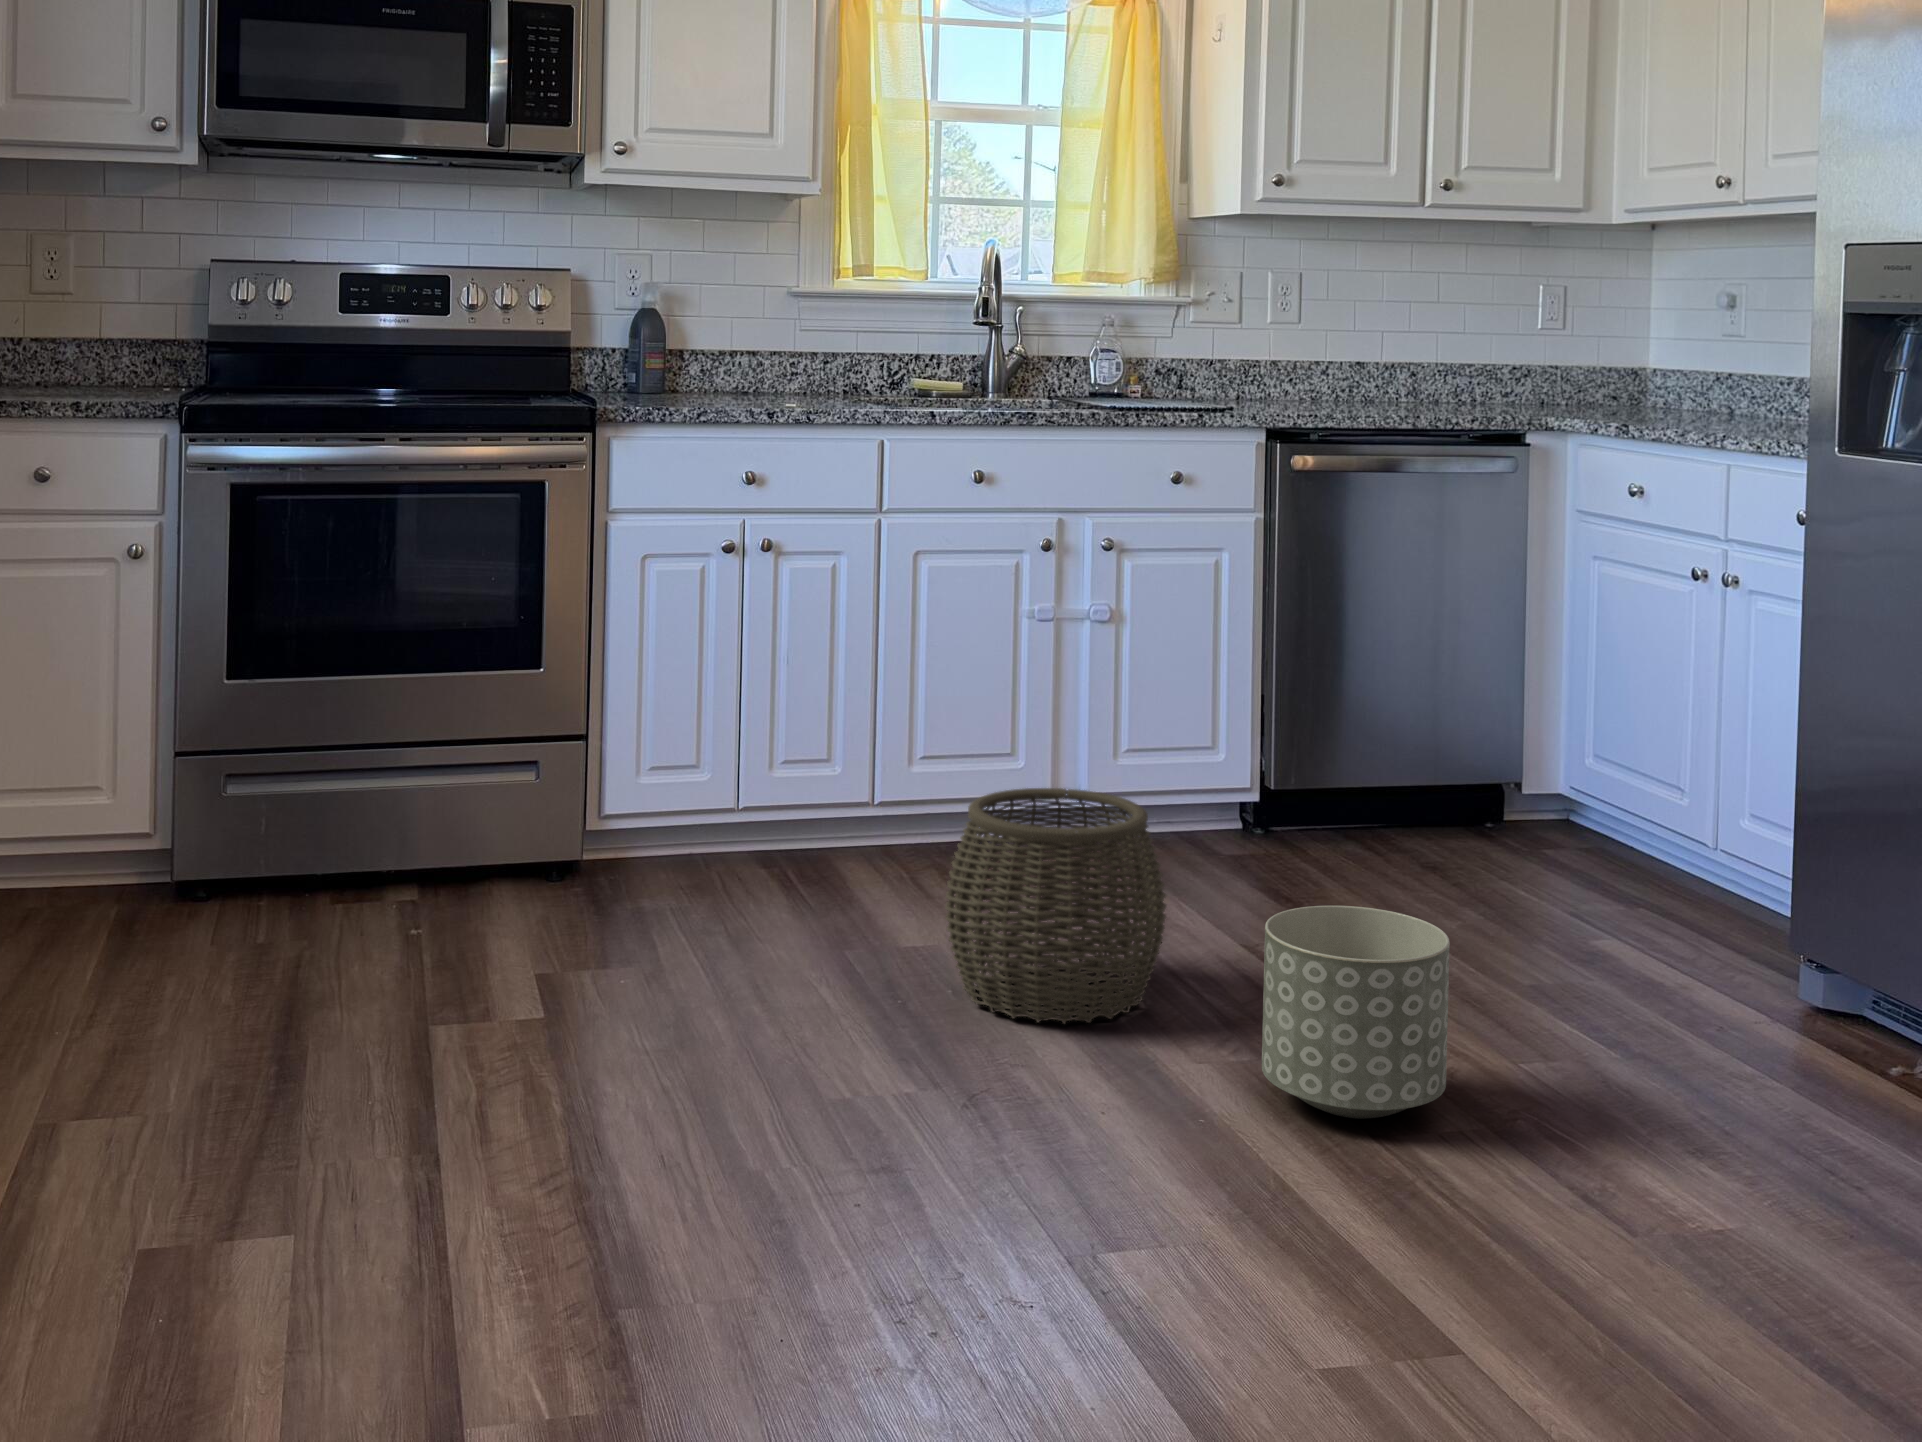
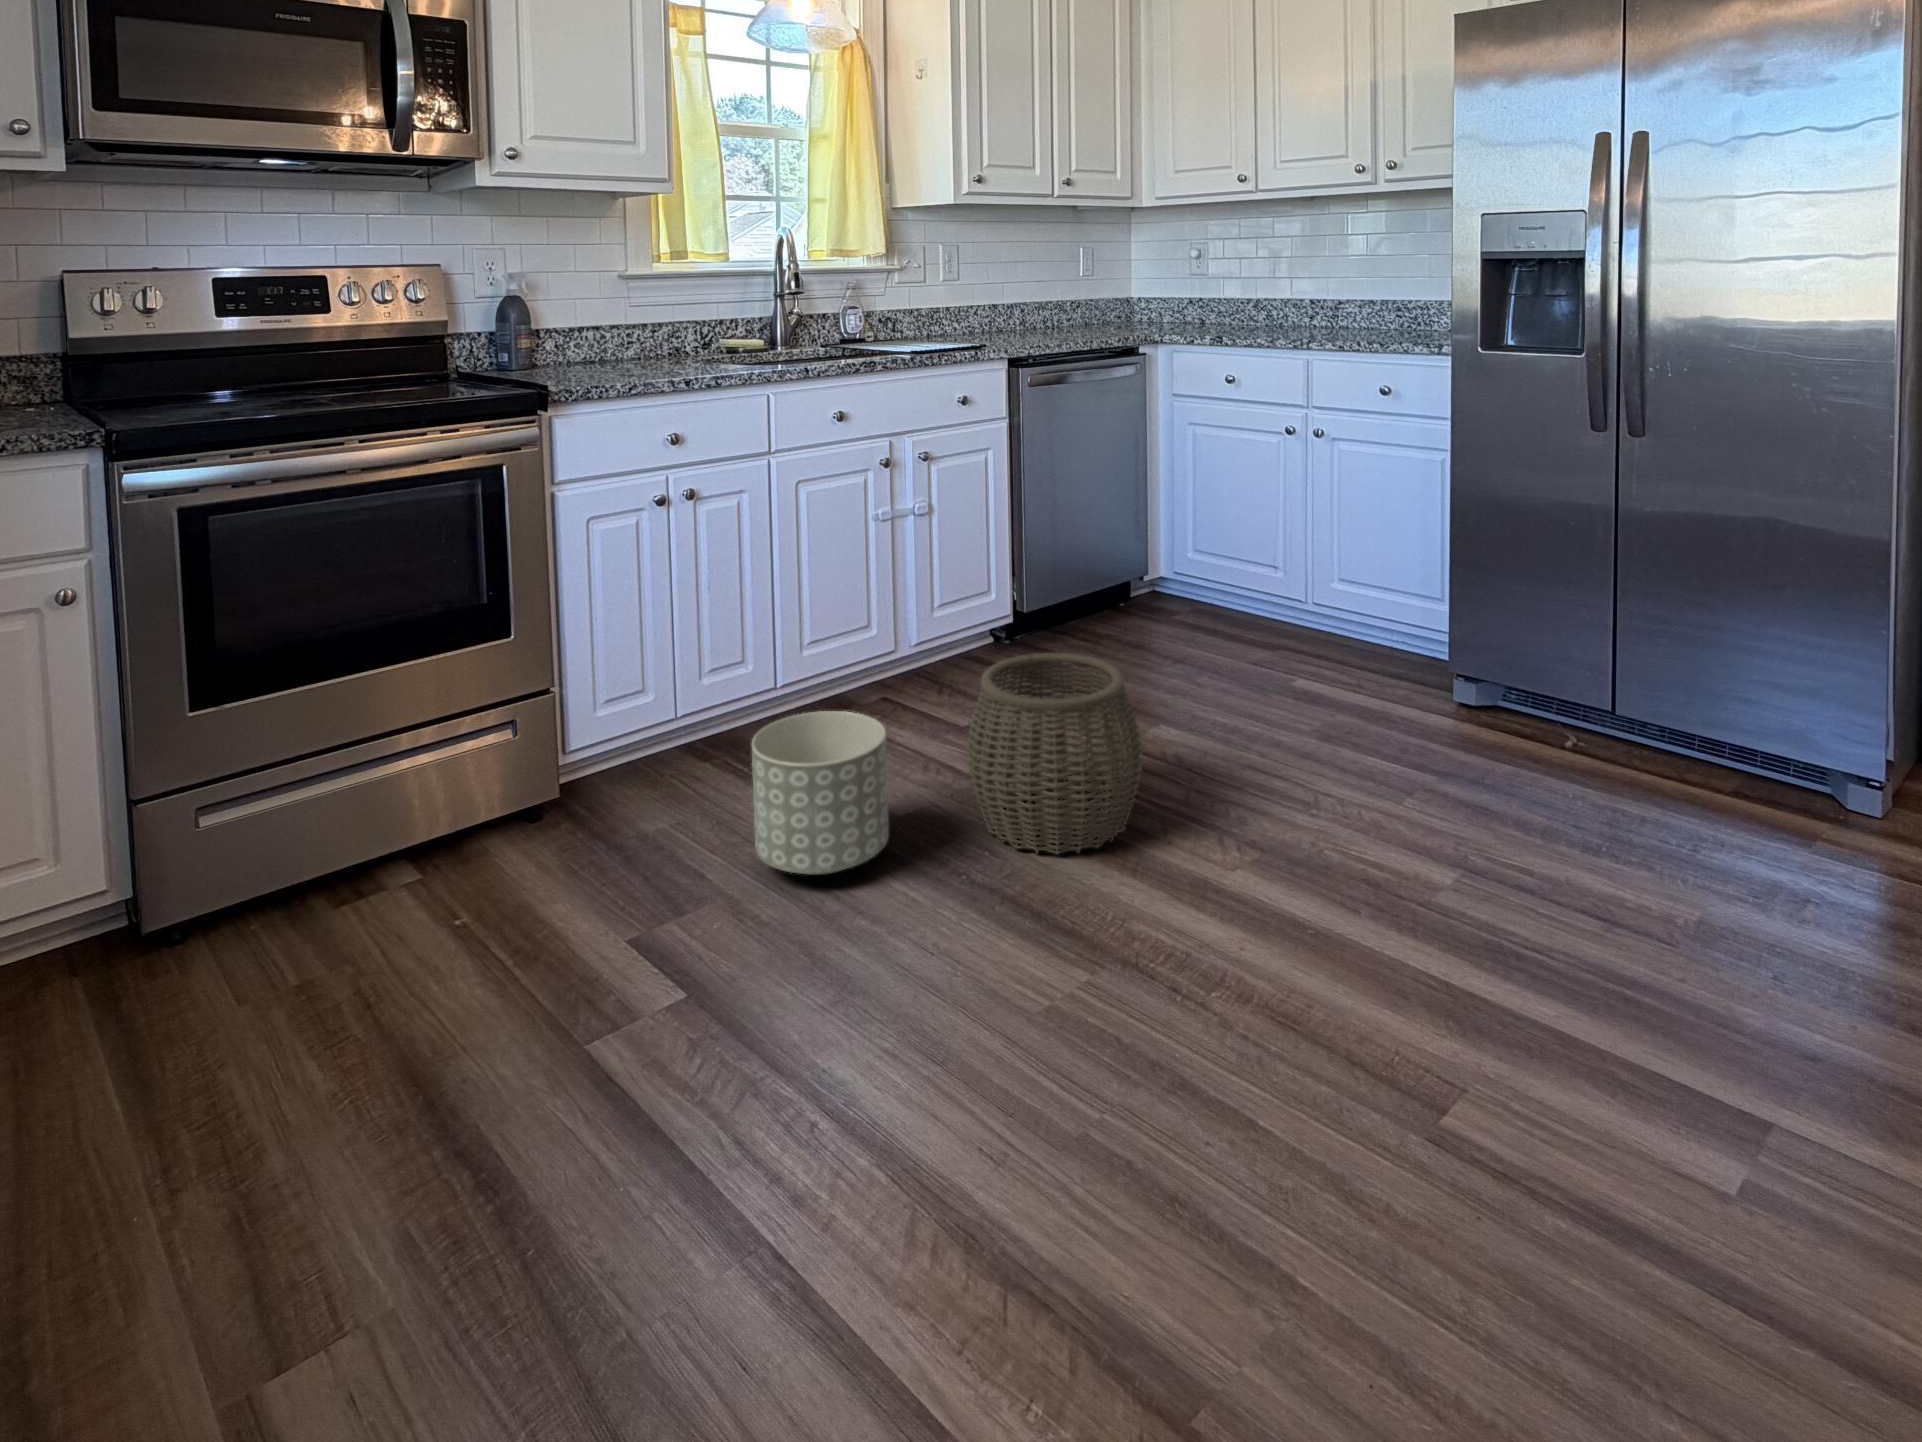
planter: present [1262,906,1450,1119] -> present [752,711,889,875]

